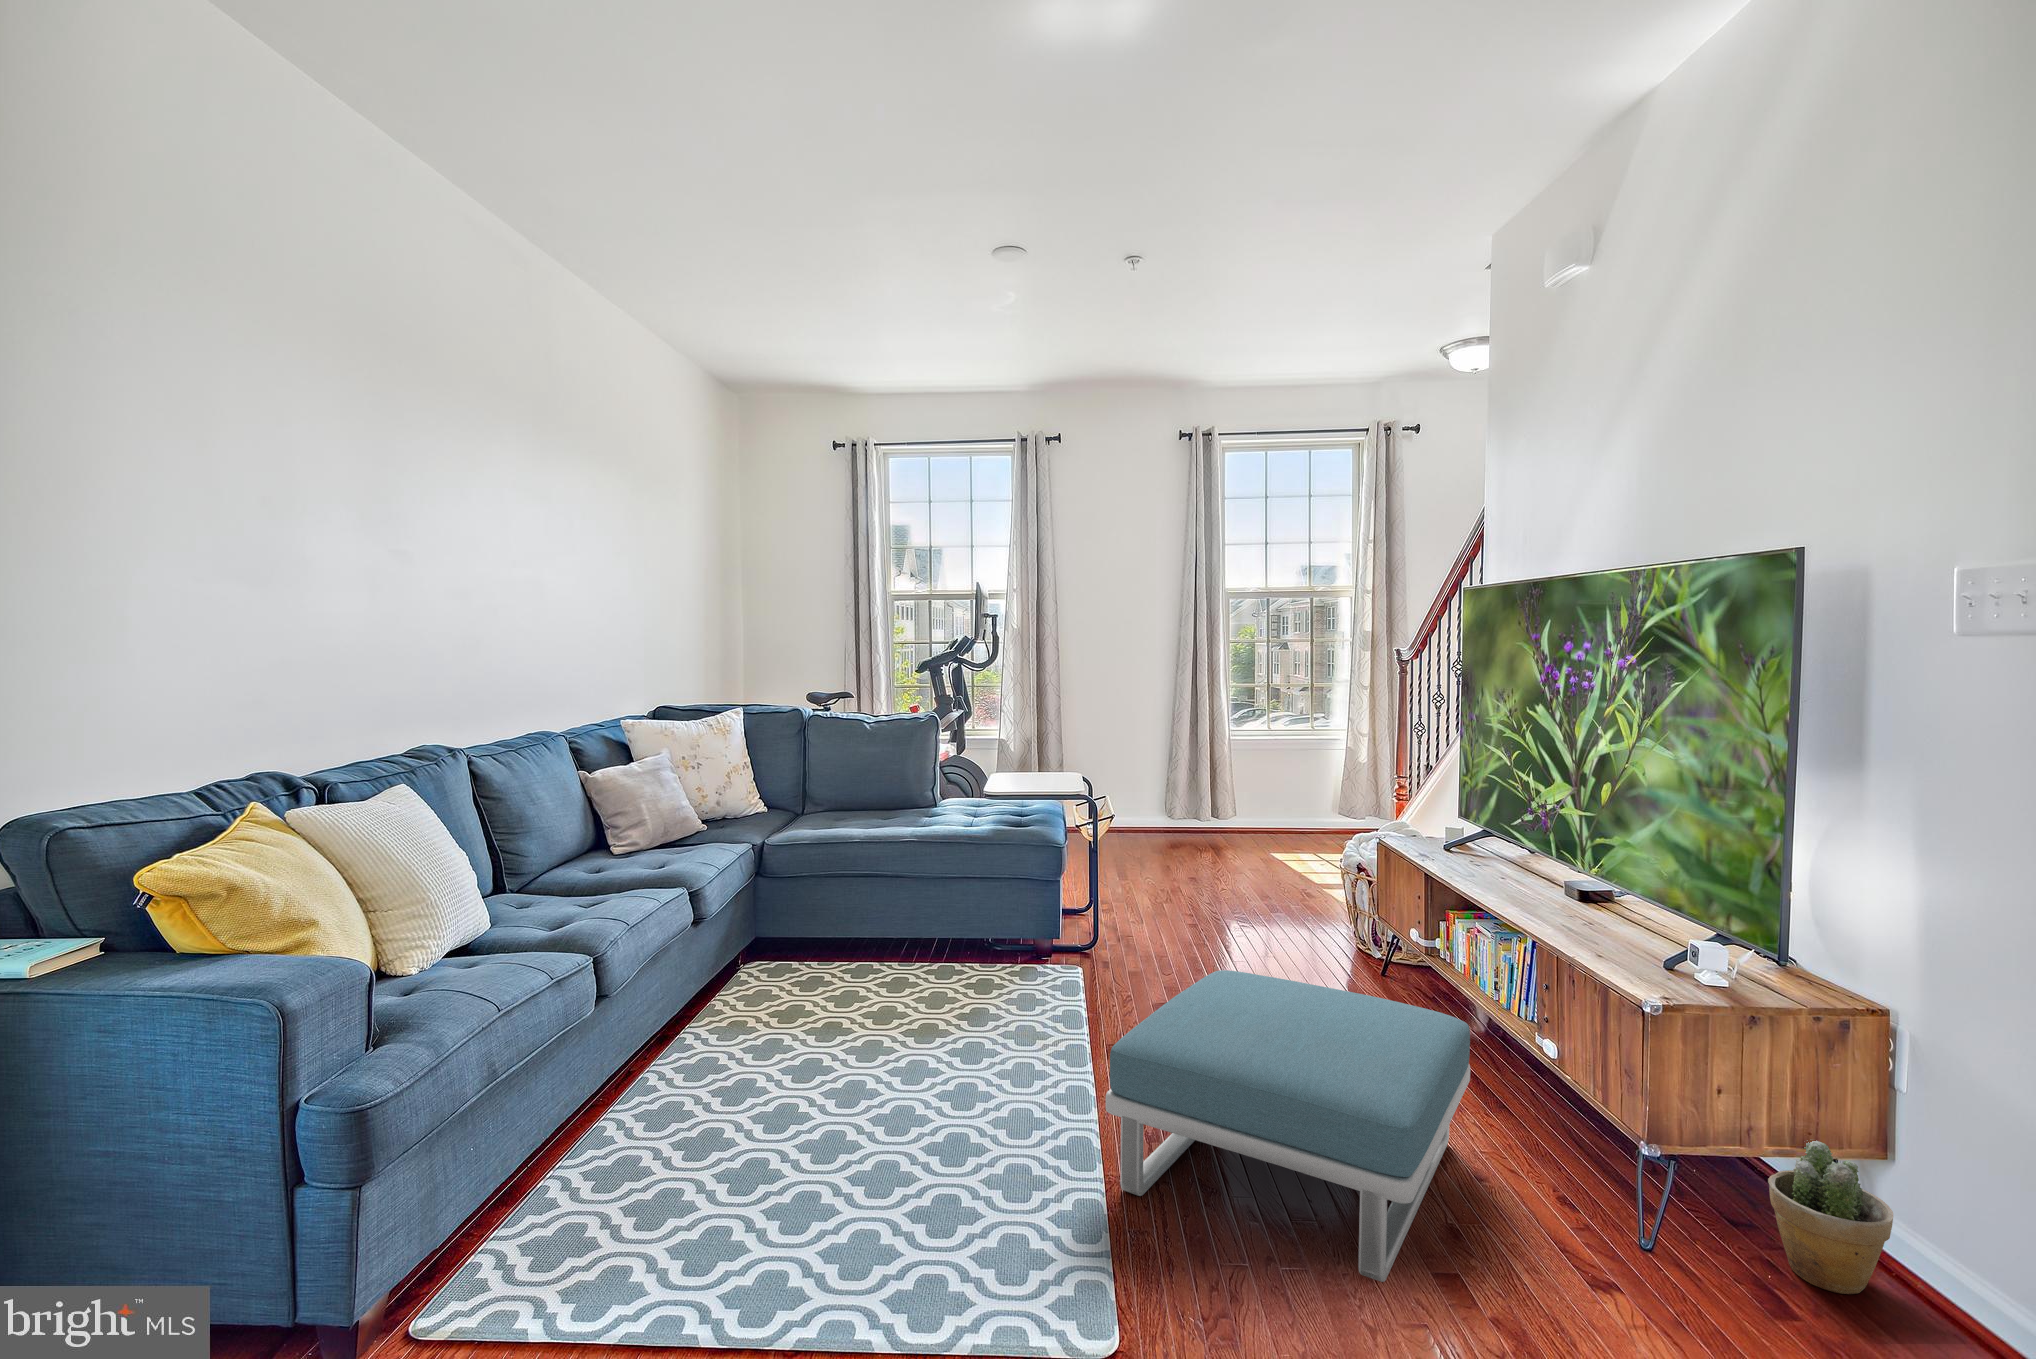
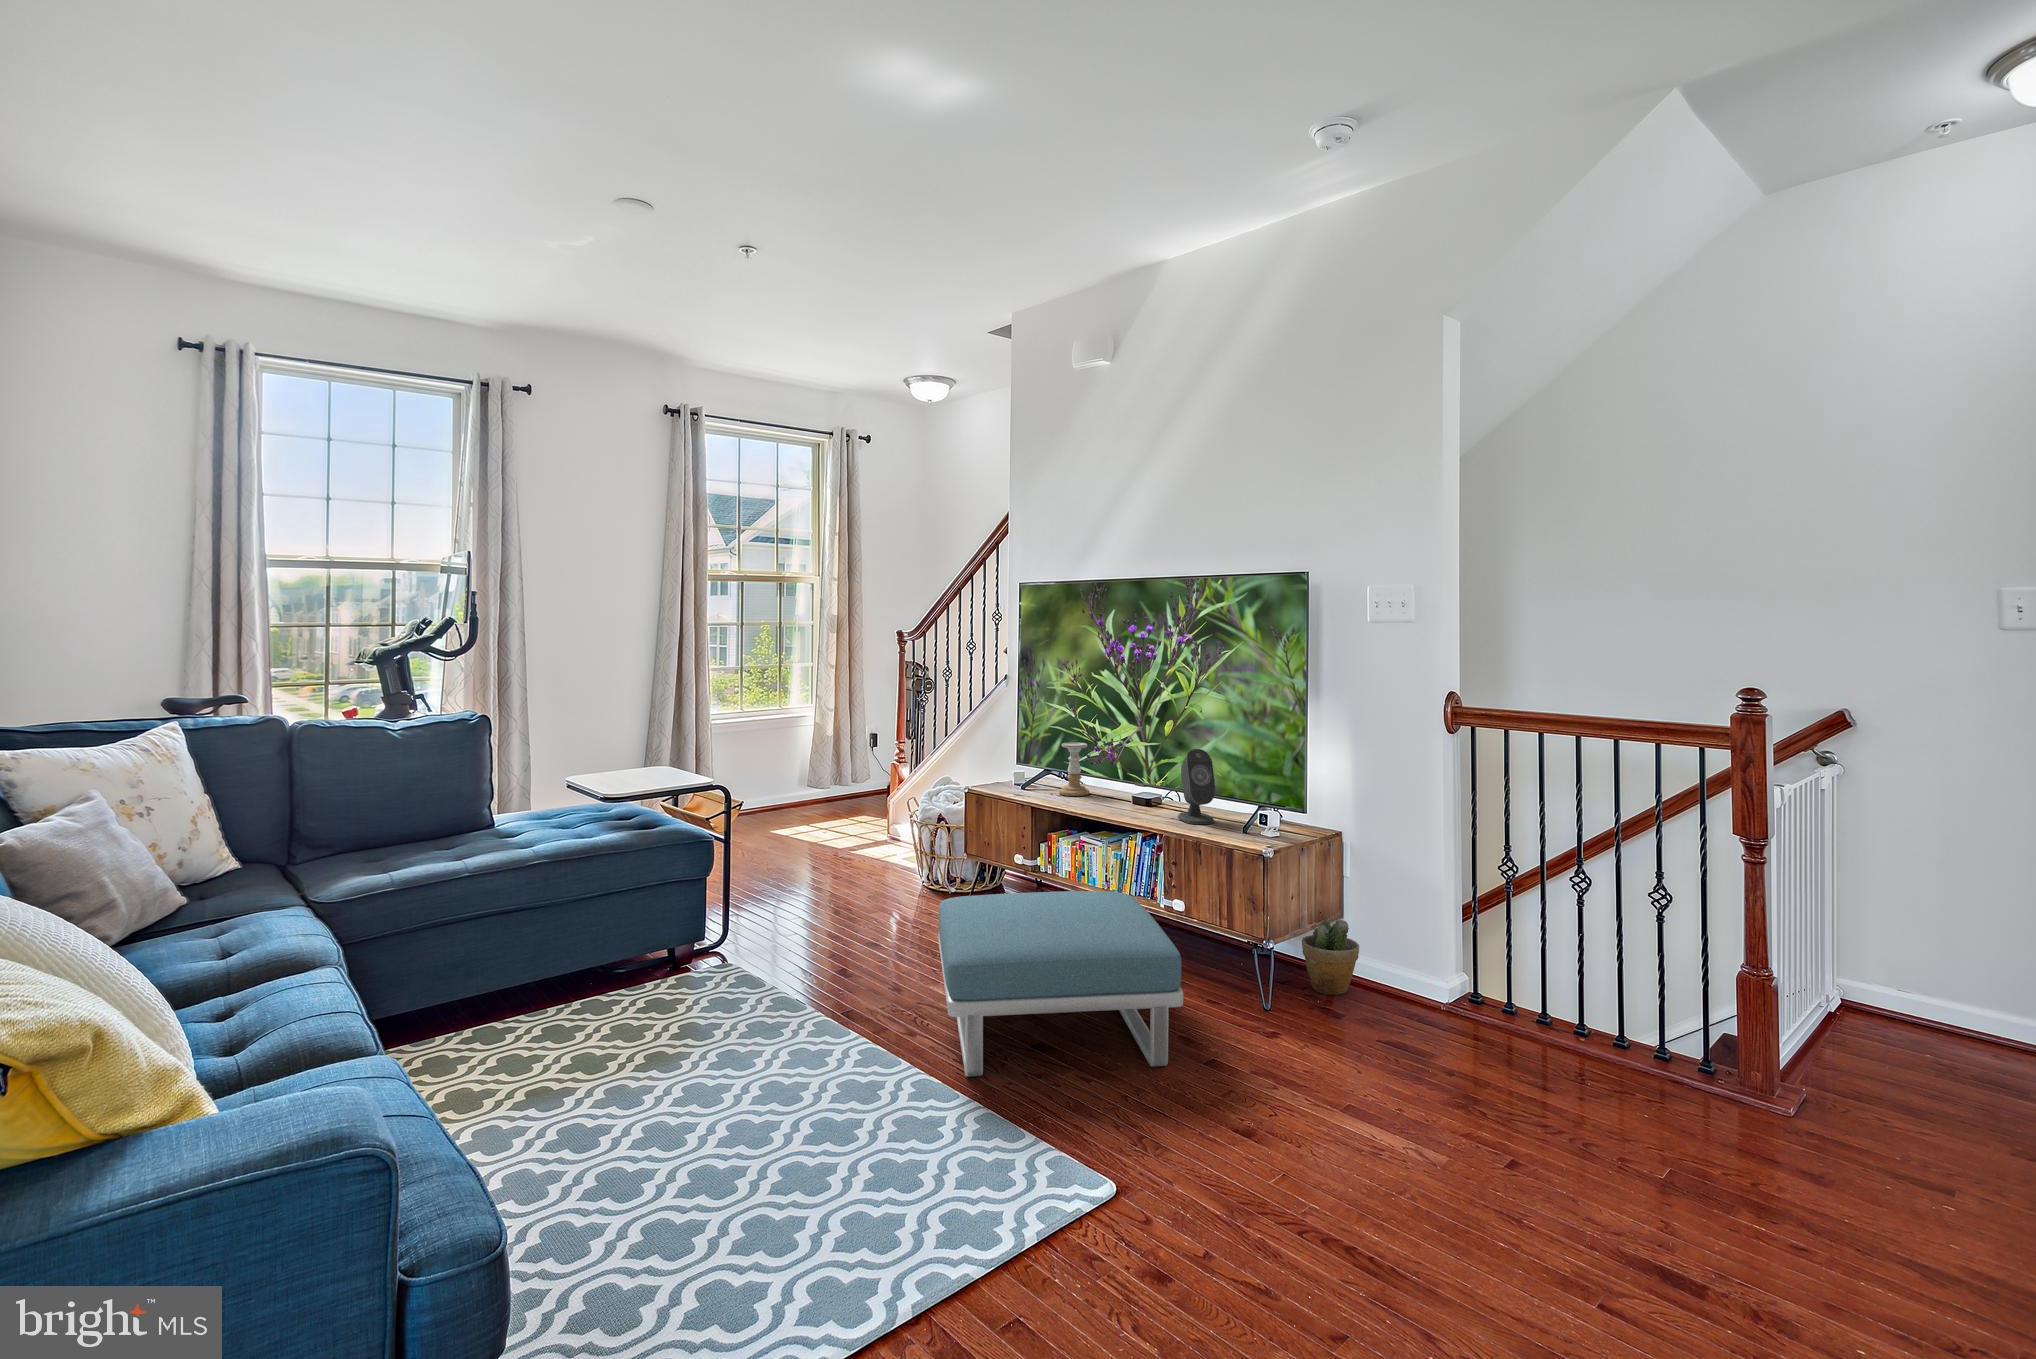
candle holder: none [1470,799,1516,873] -> present [1059,742,1089,796]
speaker: none [1587,829,1644,946] -> present [1178,749,1216,824]

